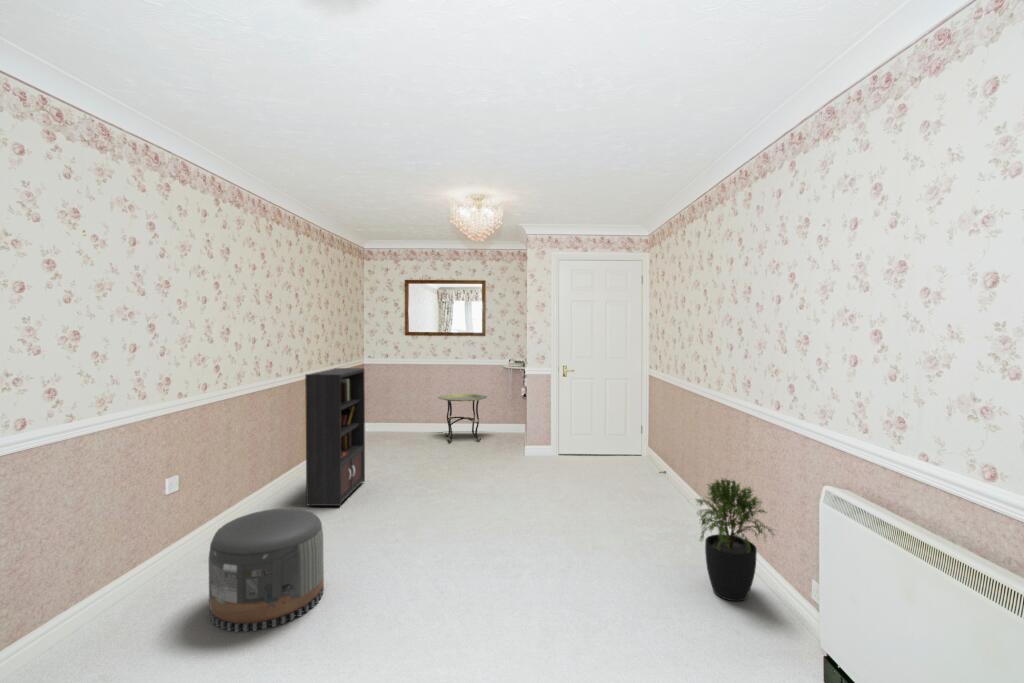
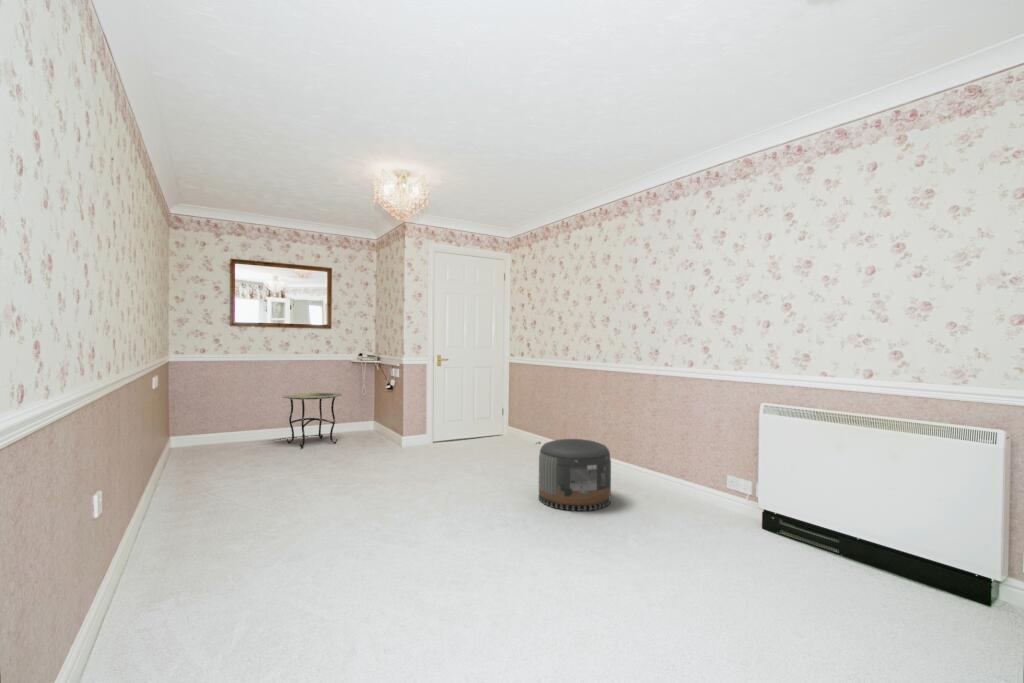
bookcase: present [305,368,365,506] -> none [181,354,265,523]
potted plant: present [696,479,774,601] -> none [643,418,704,509]
pouf: present [209,508,324,632] -> present [539,439,611,511]

